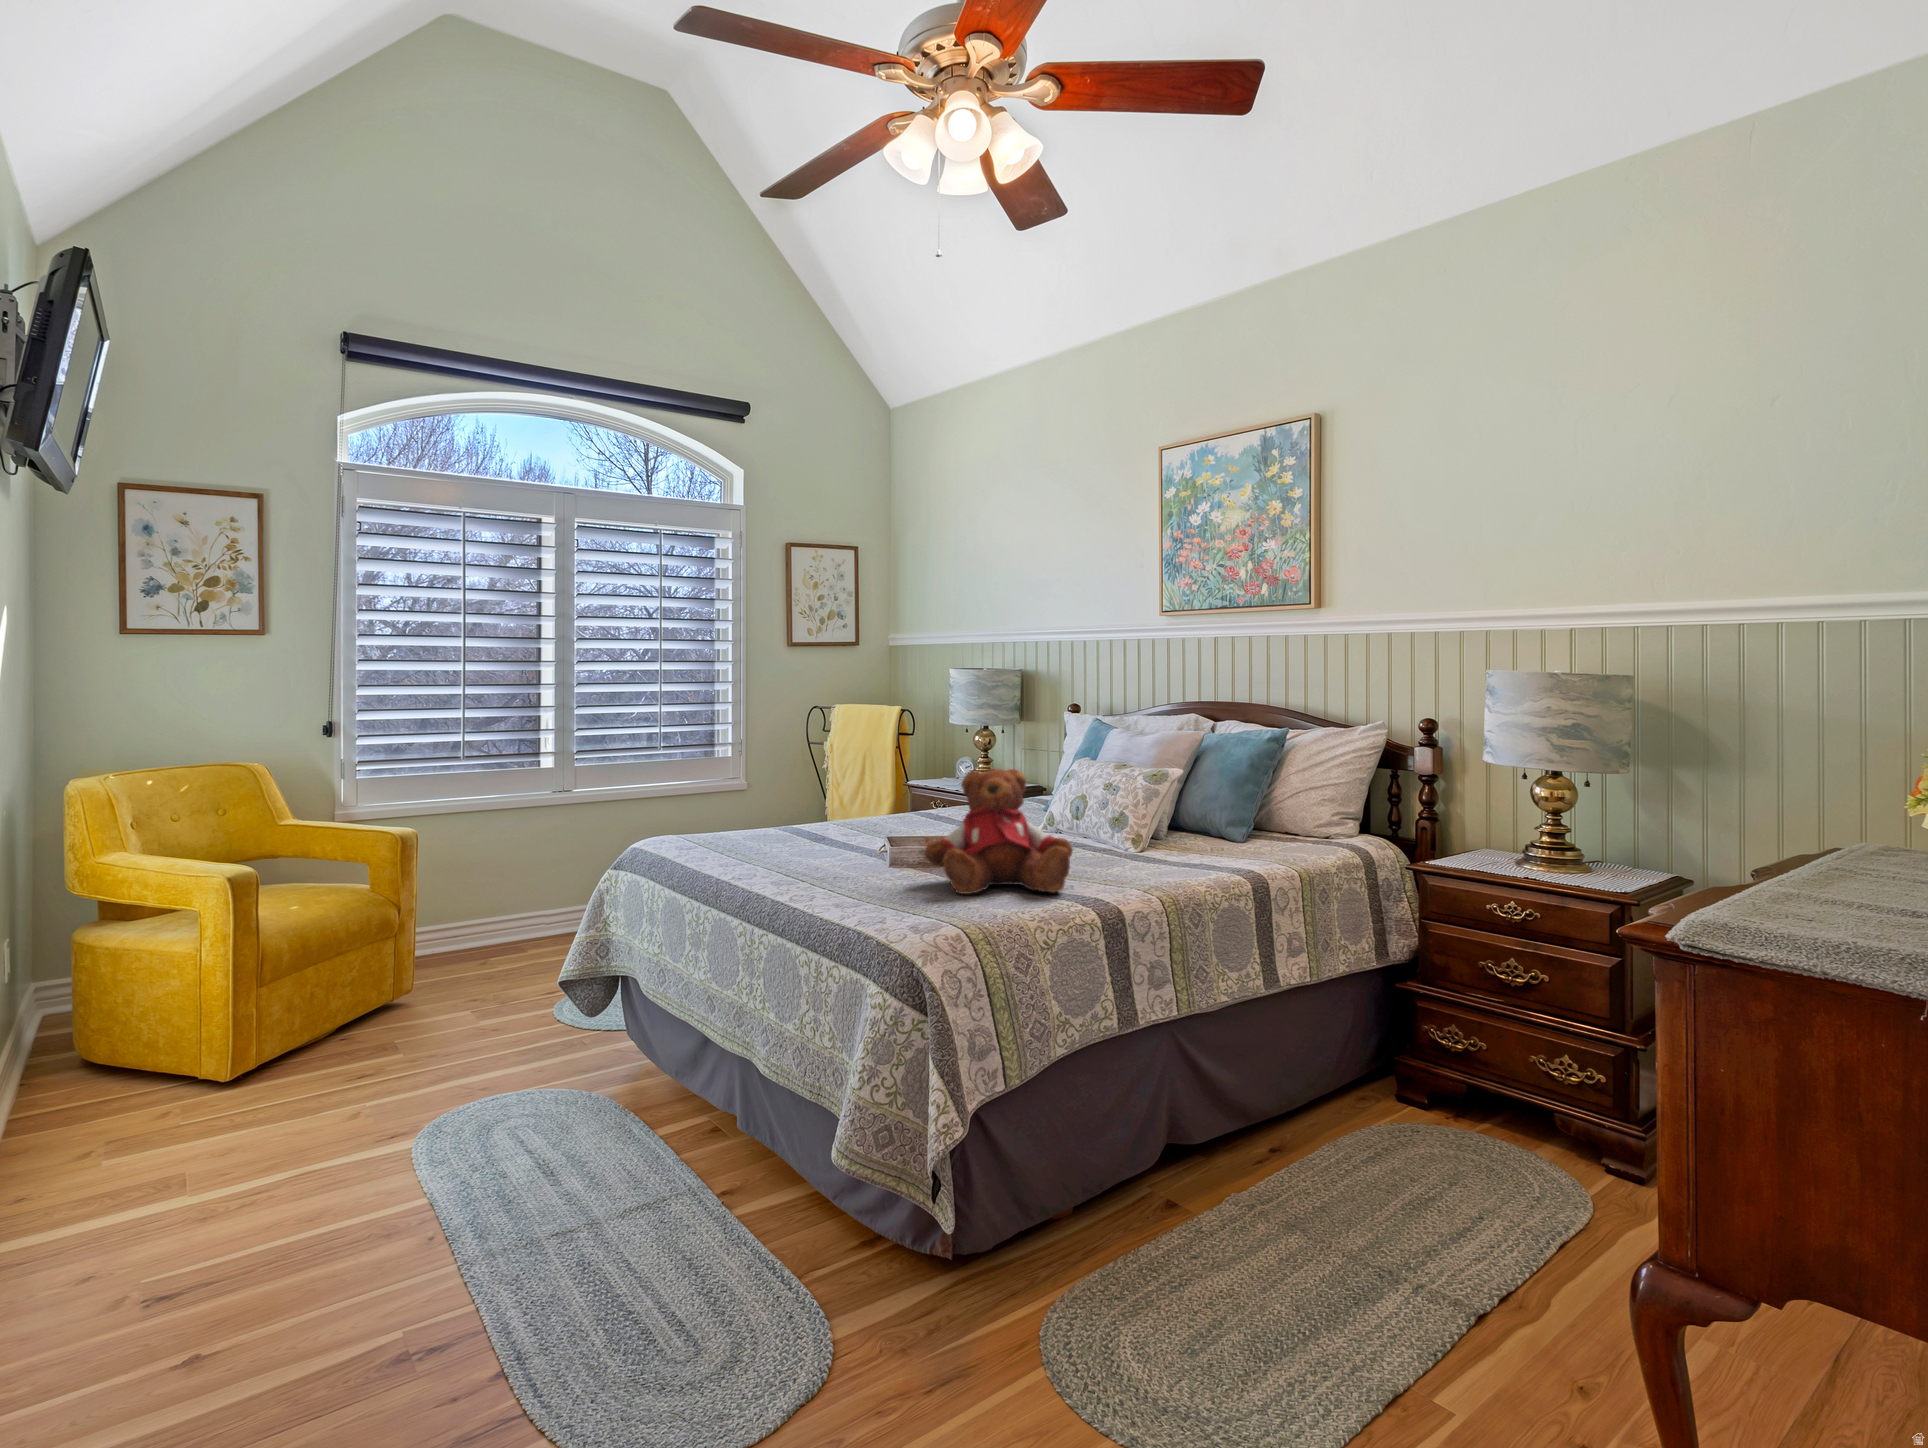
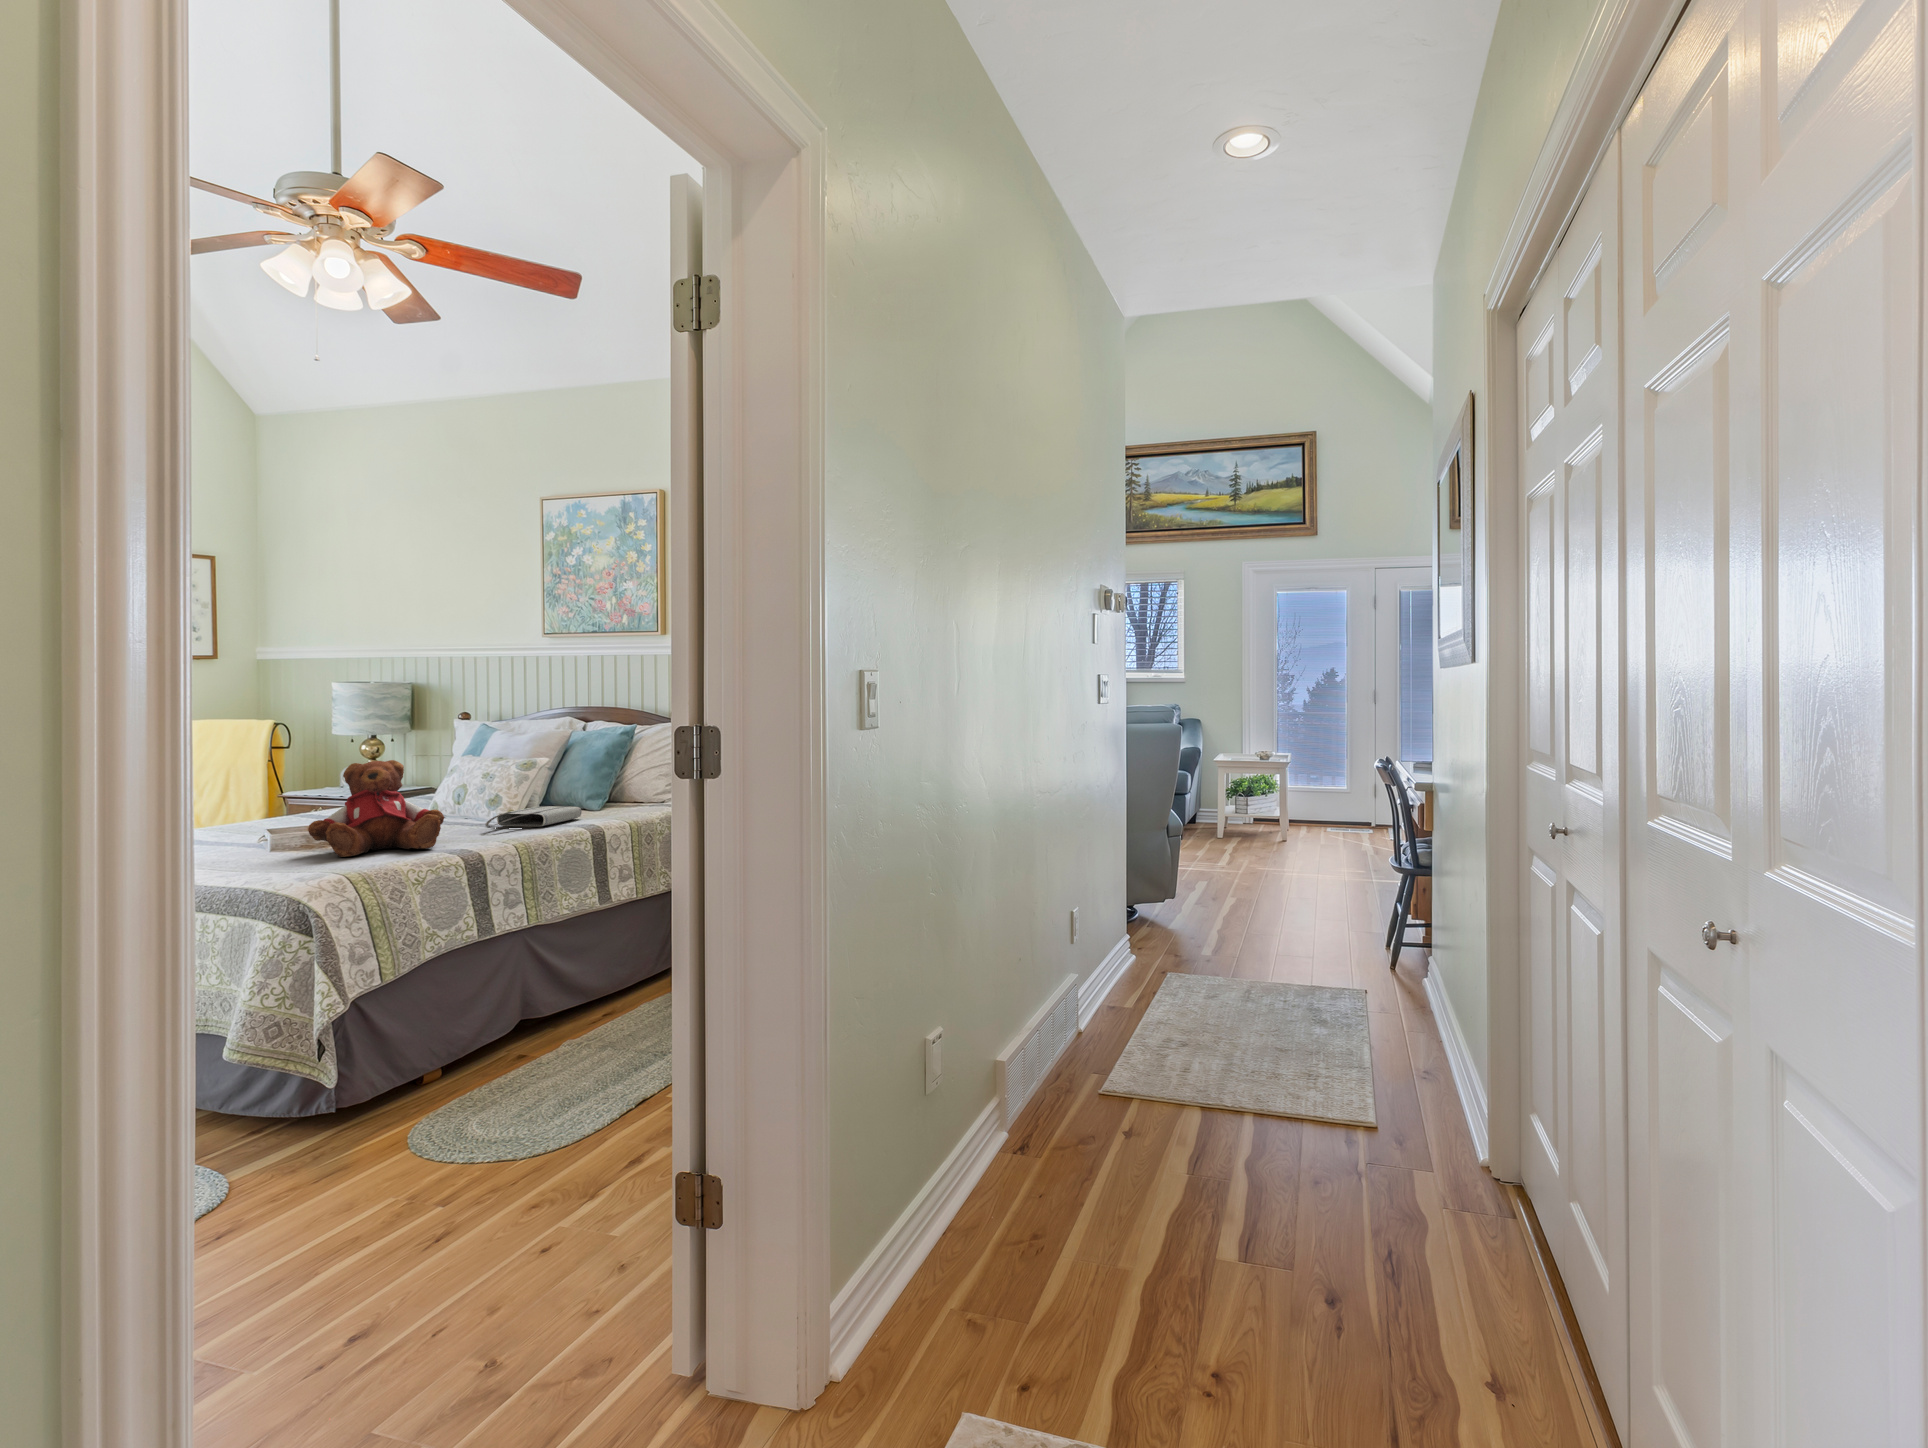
tote bag: none [1117,834,1230,866] -> present [485,806,582,828]

